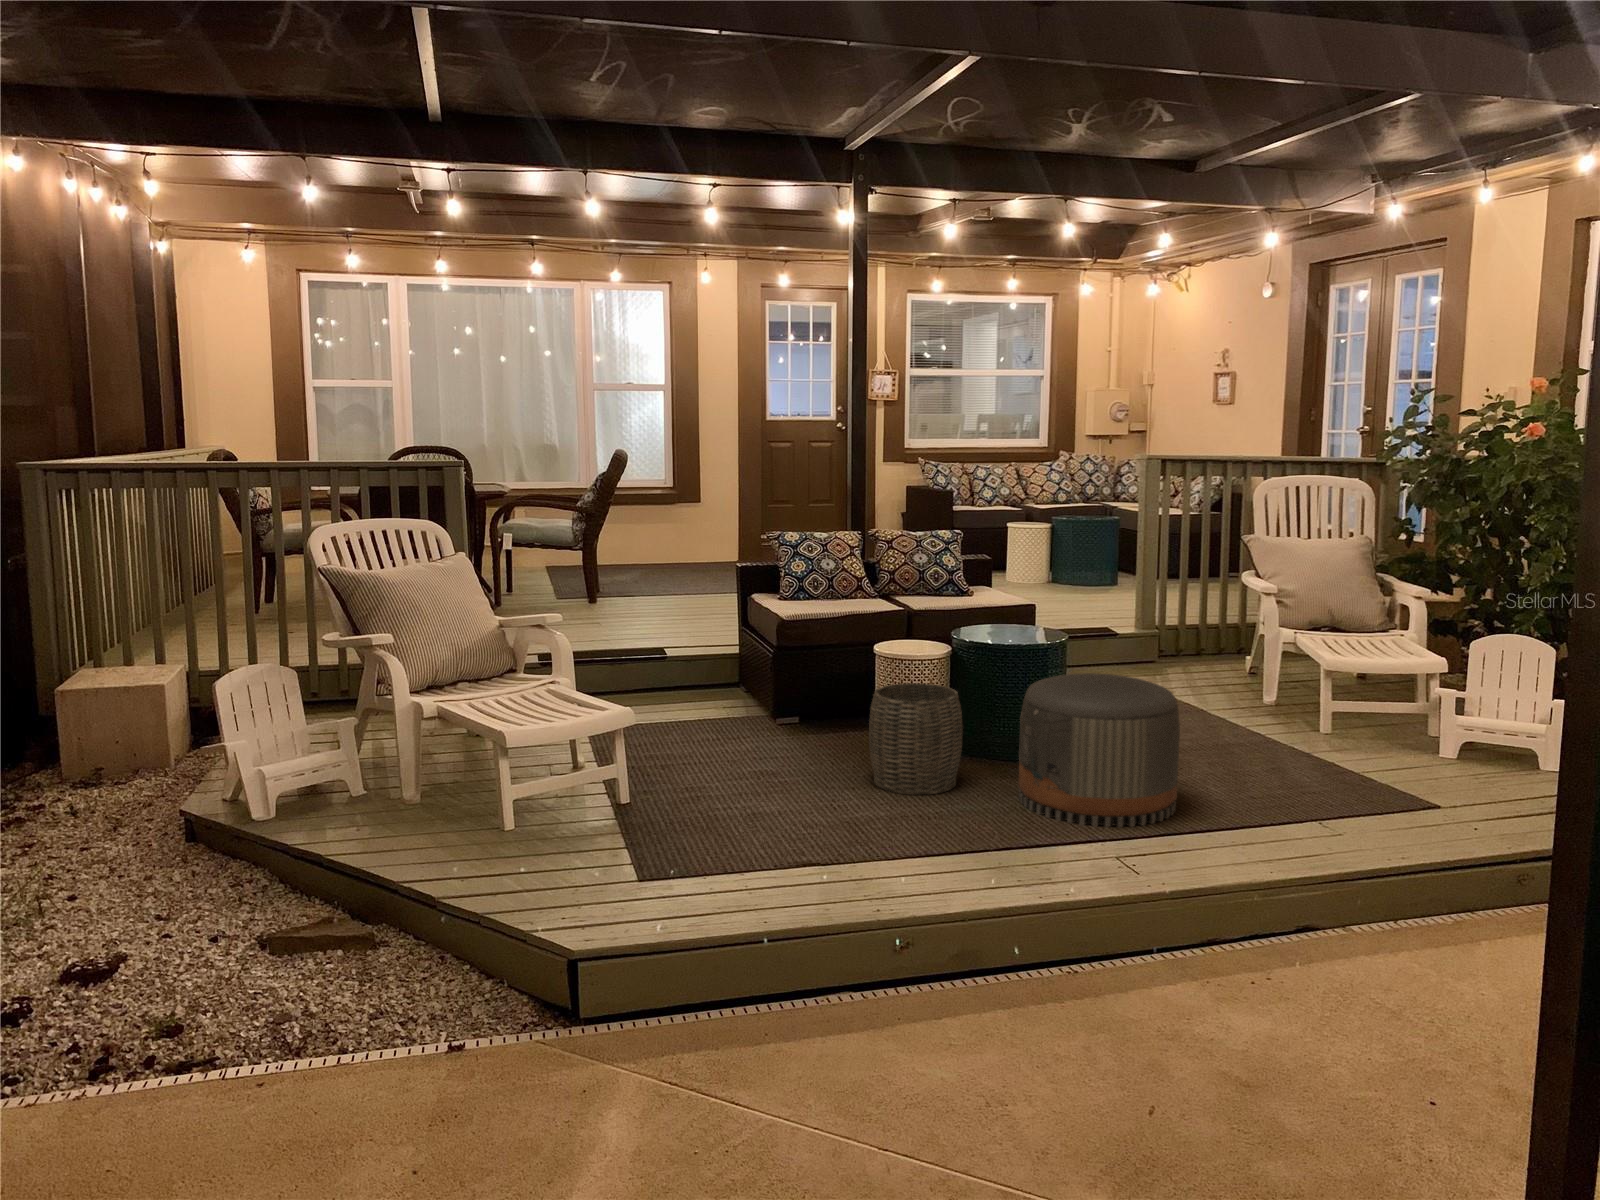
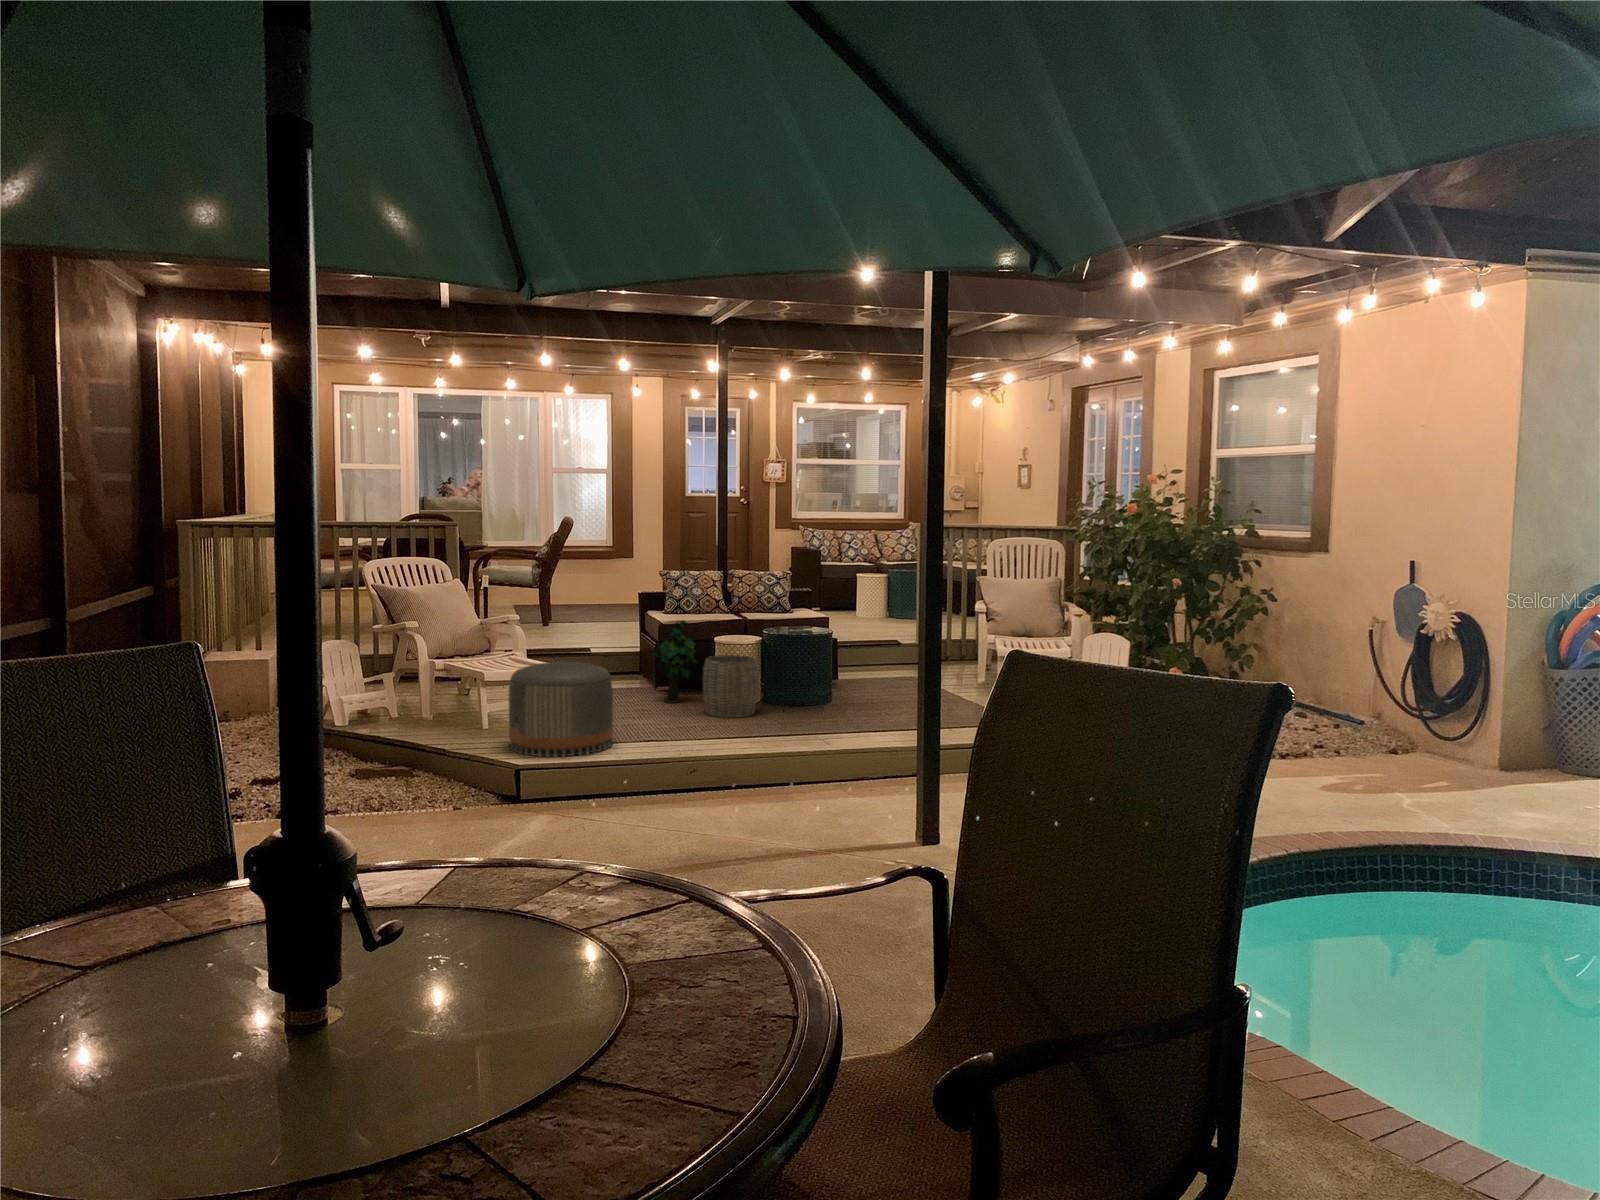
decorative plant: none [770,622,850,756] -> present [651,621,697,703]
pouf: present [1019,673,1180,827] -> present [509,661,613,757]

